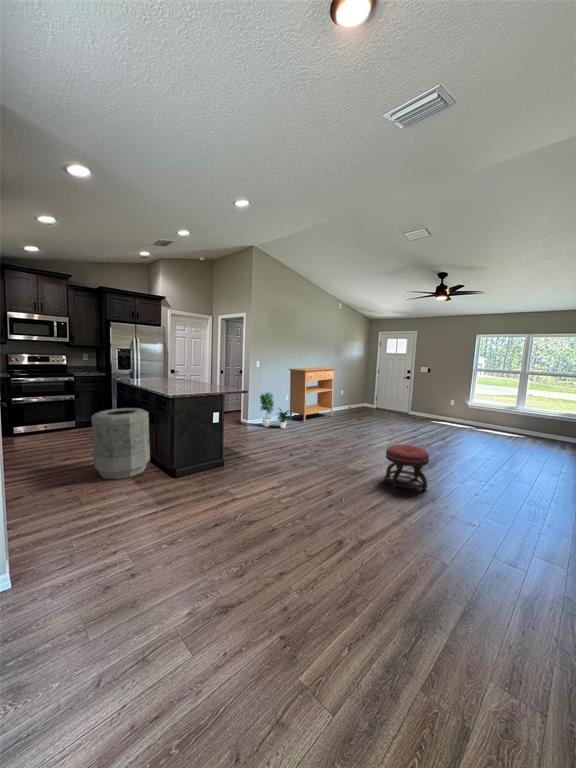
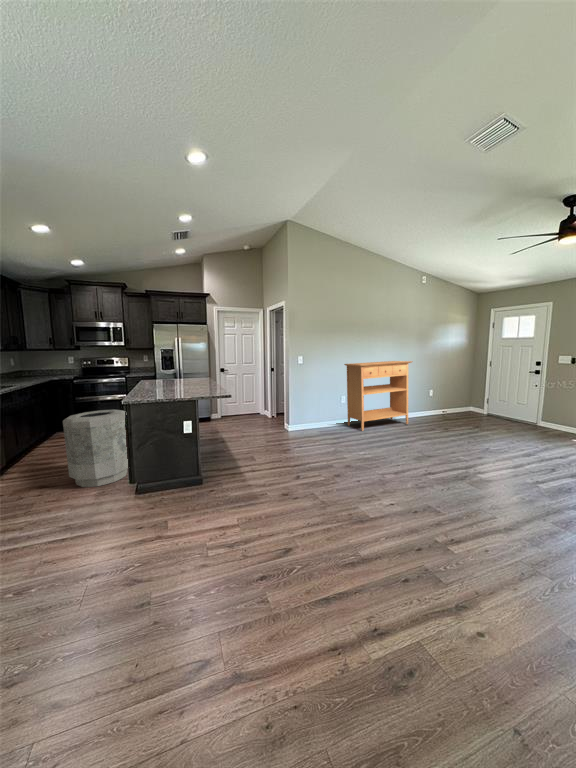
potted plant: present [260,393,289,428] -> none [299,390,337,437]
ottoman: present [386,445,429,490] -> none [408,483,490,580]

